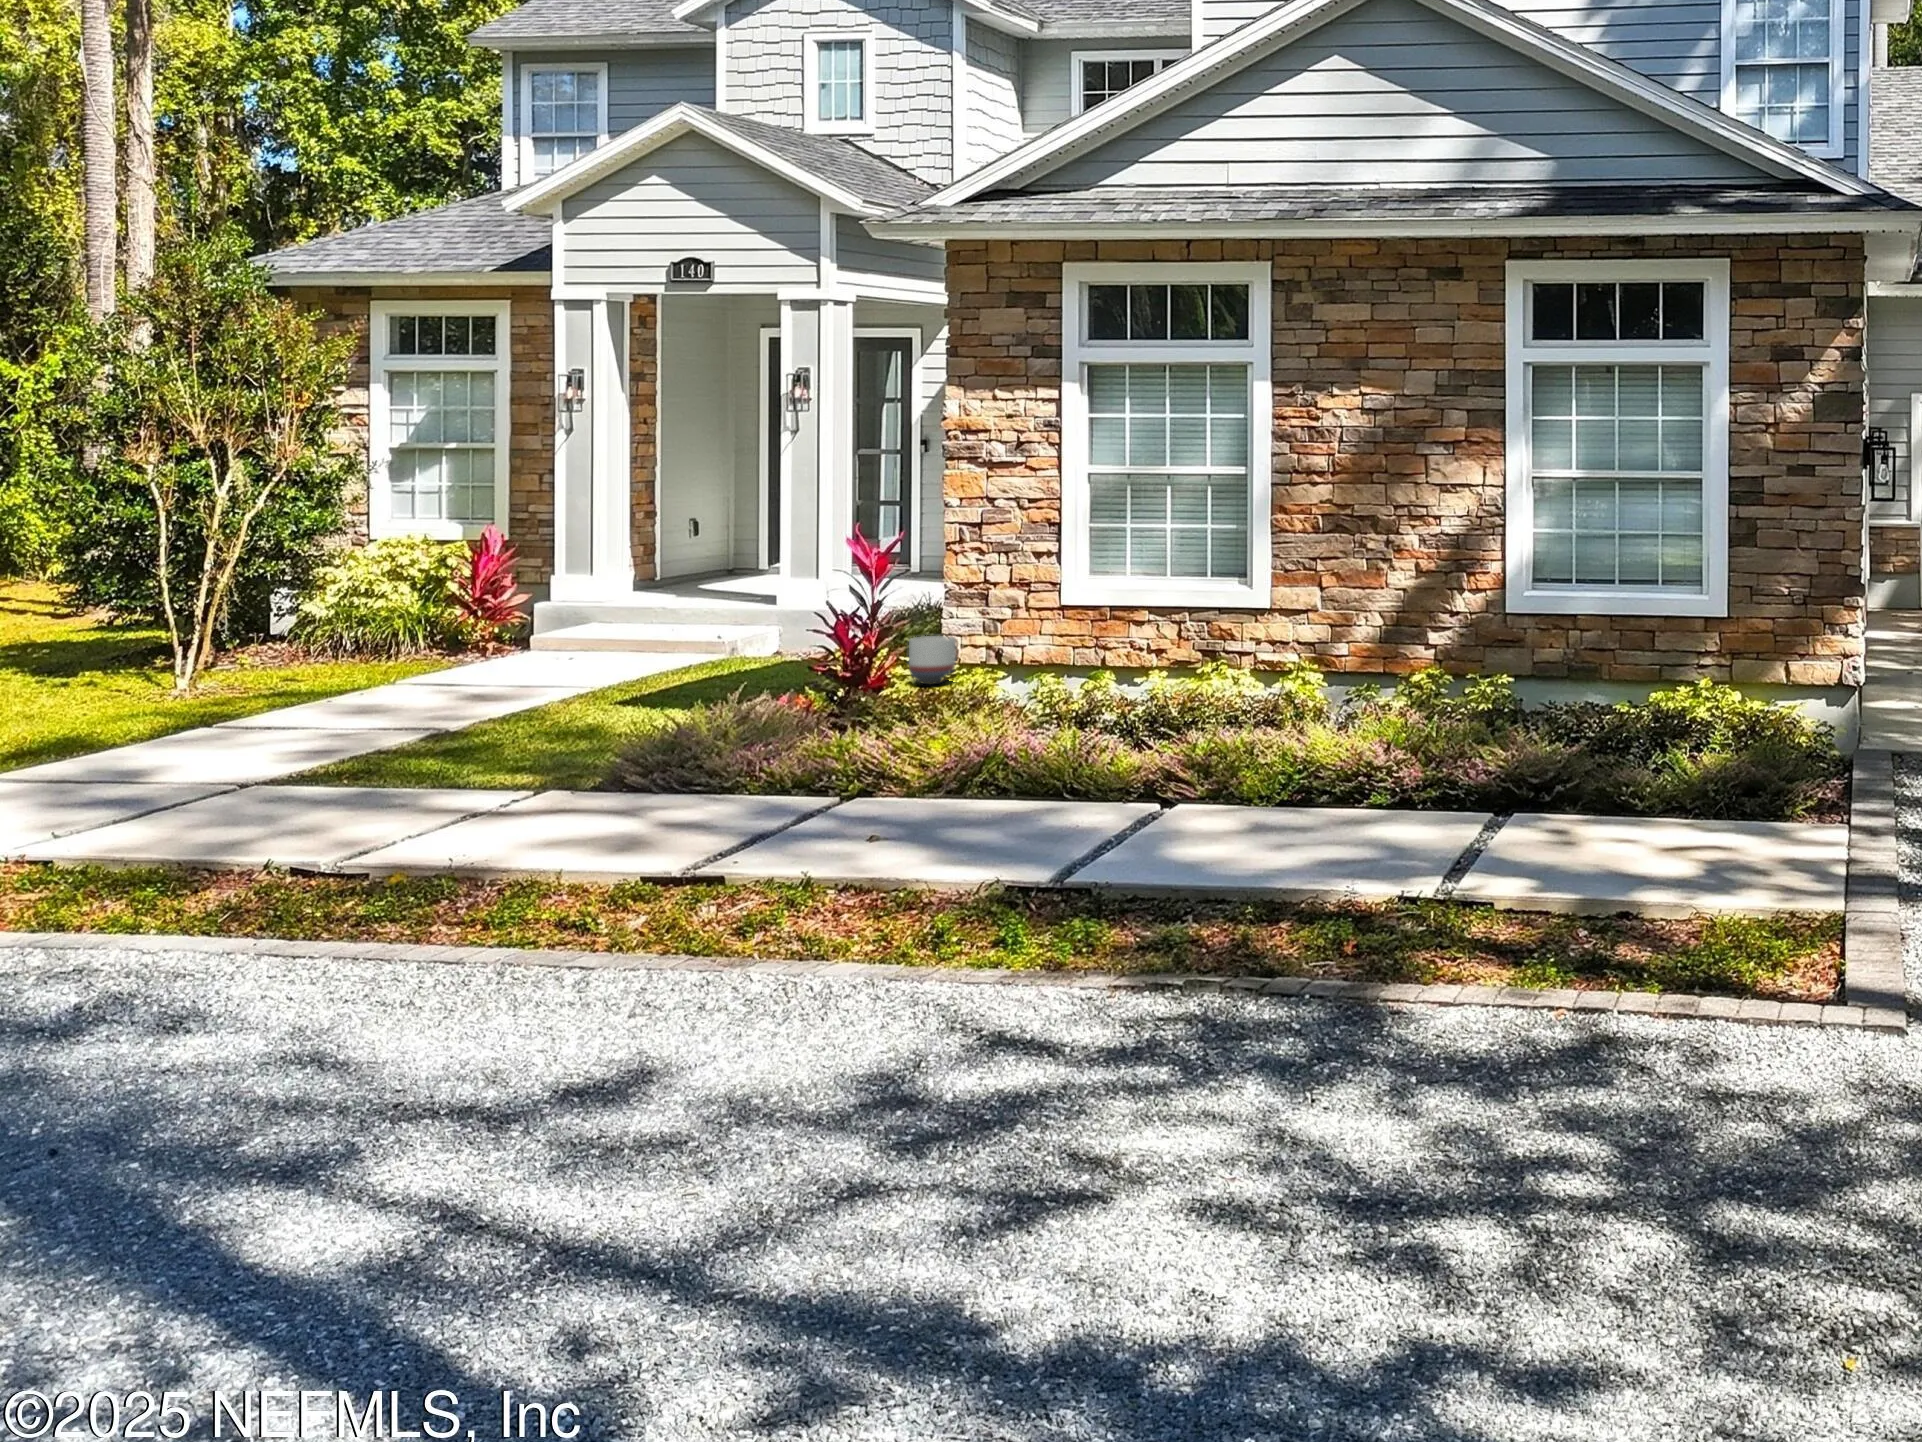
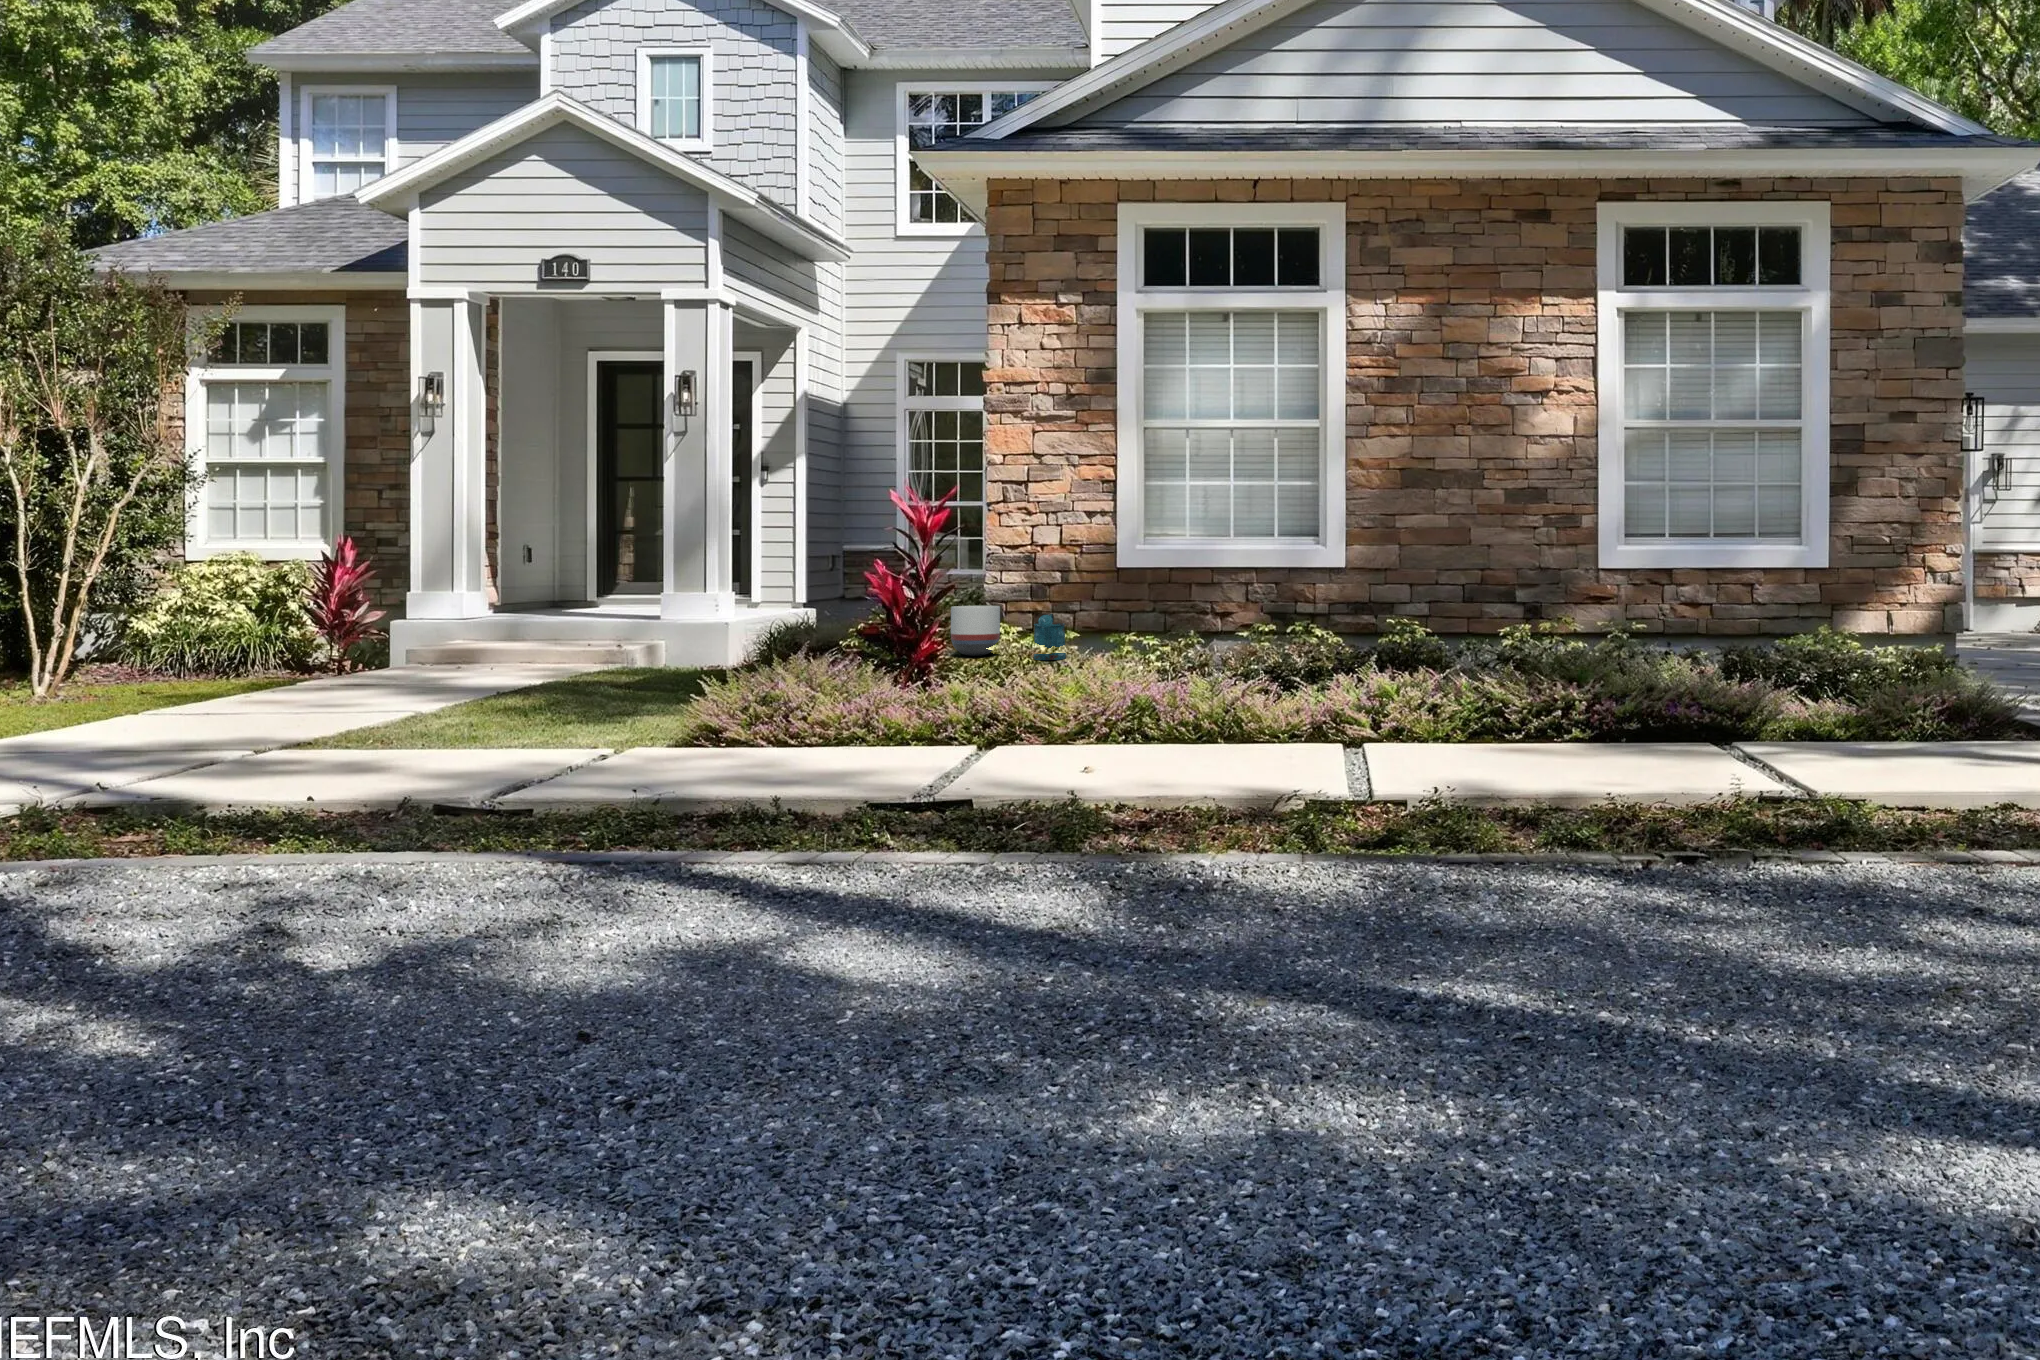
watering can: none [971,647,1008,693] -> present [1034,614,1066,660]

